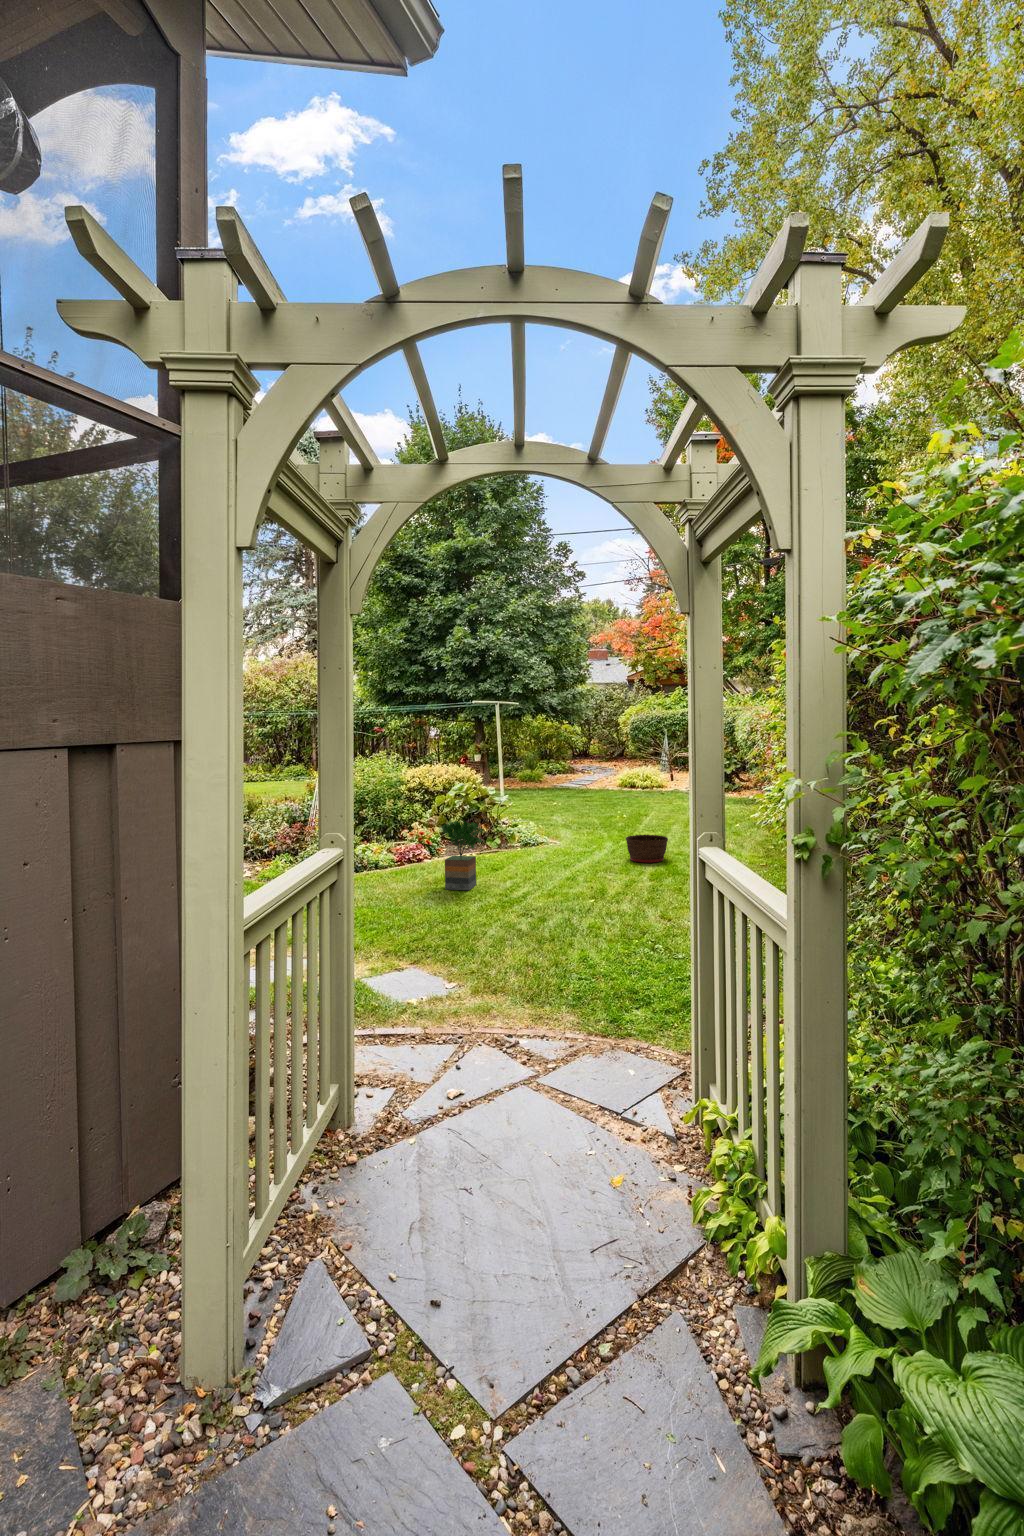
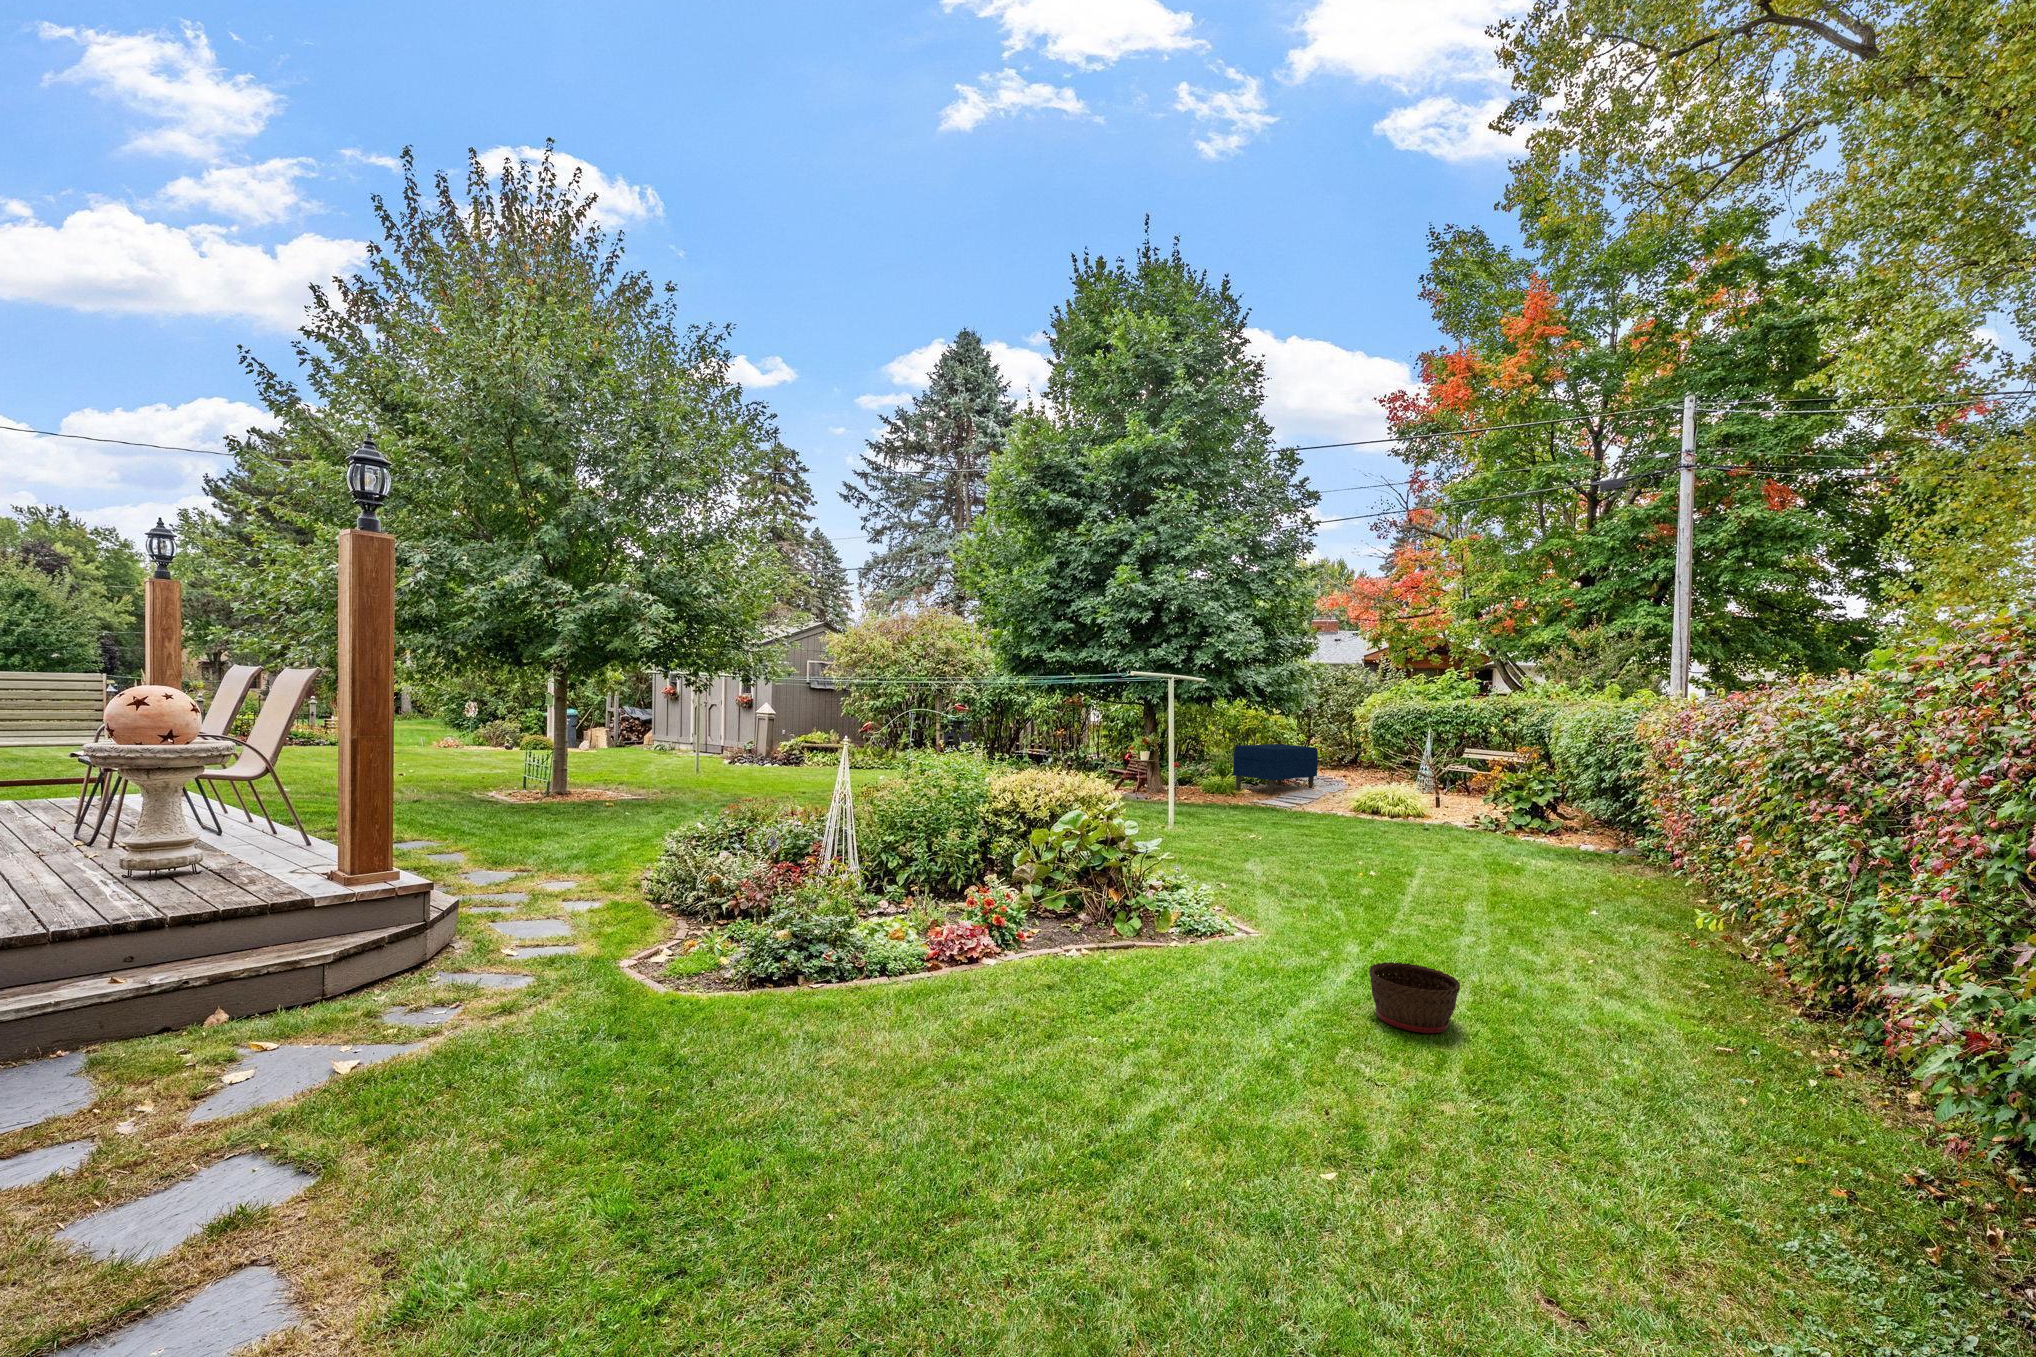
bench: none [541,746,595,779] -> present [1233,744,1318,794]
potted tree: present [442,821,483,890] -> none [988,916,1075,1067]

